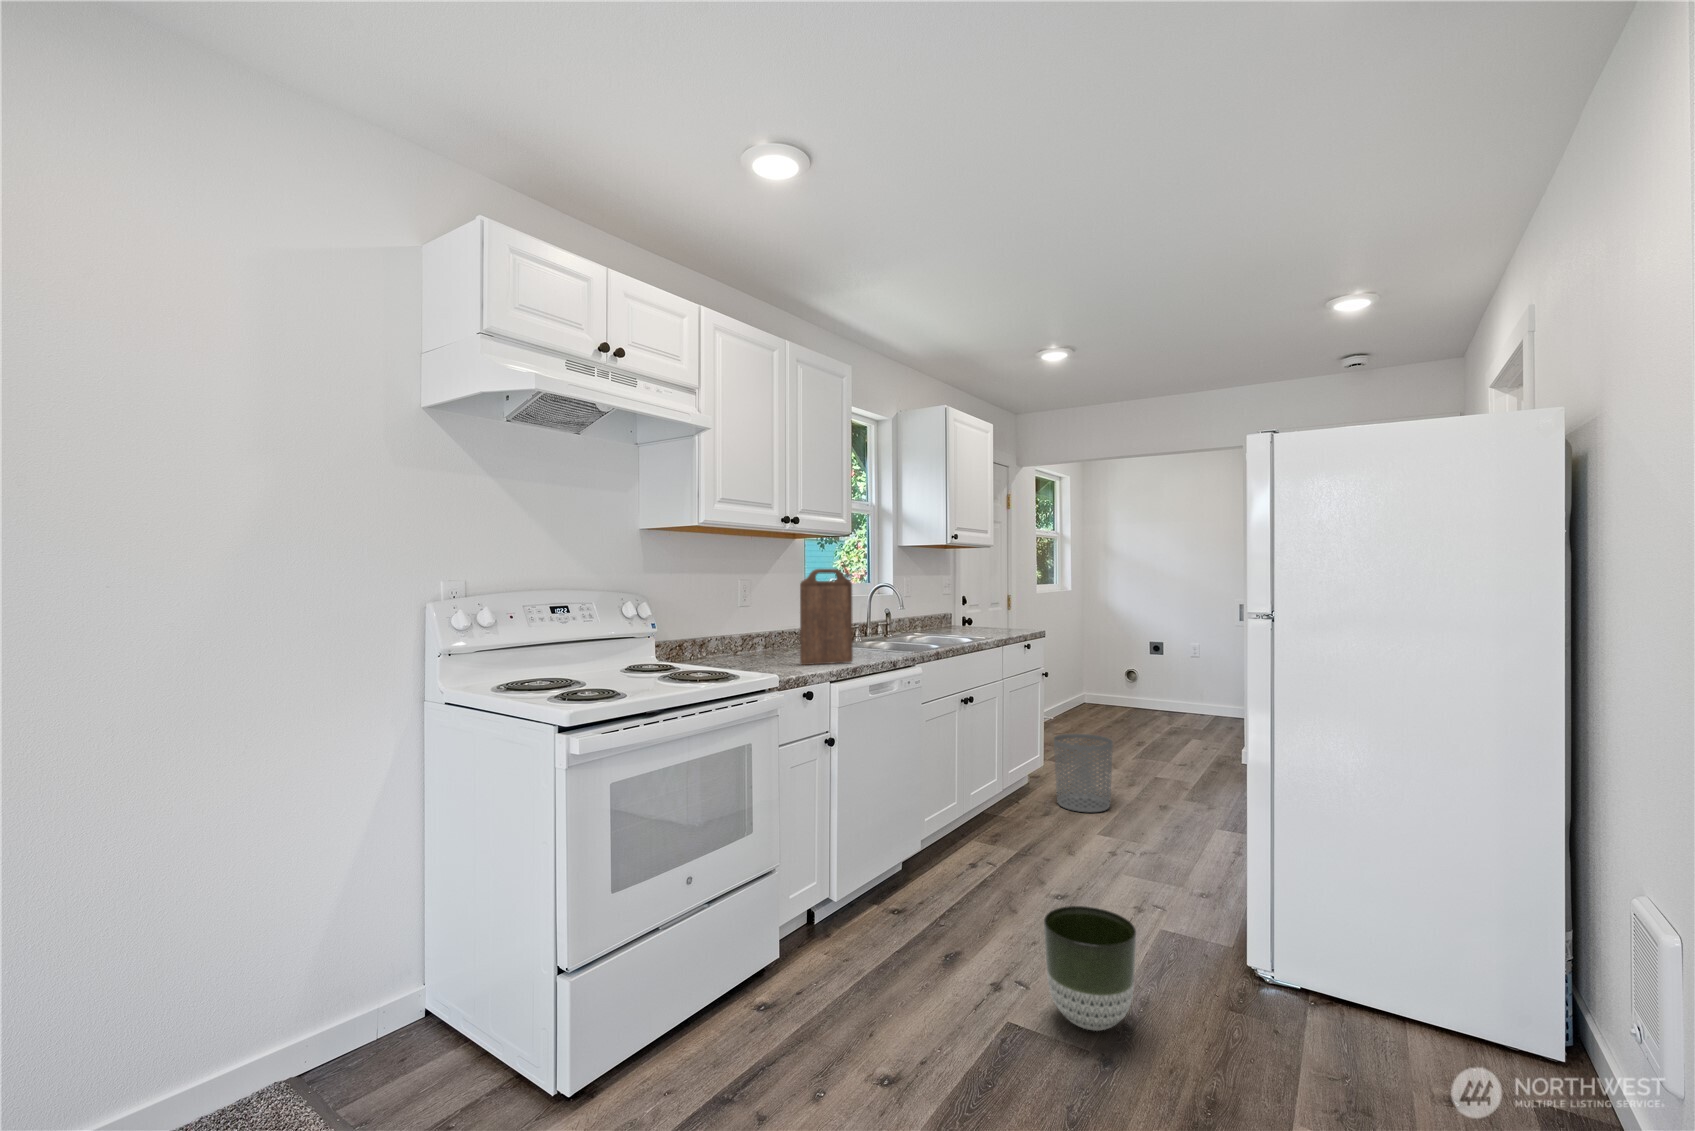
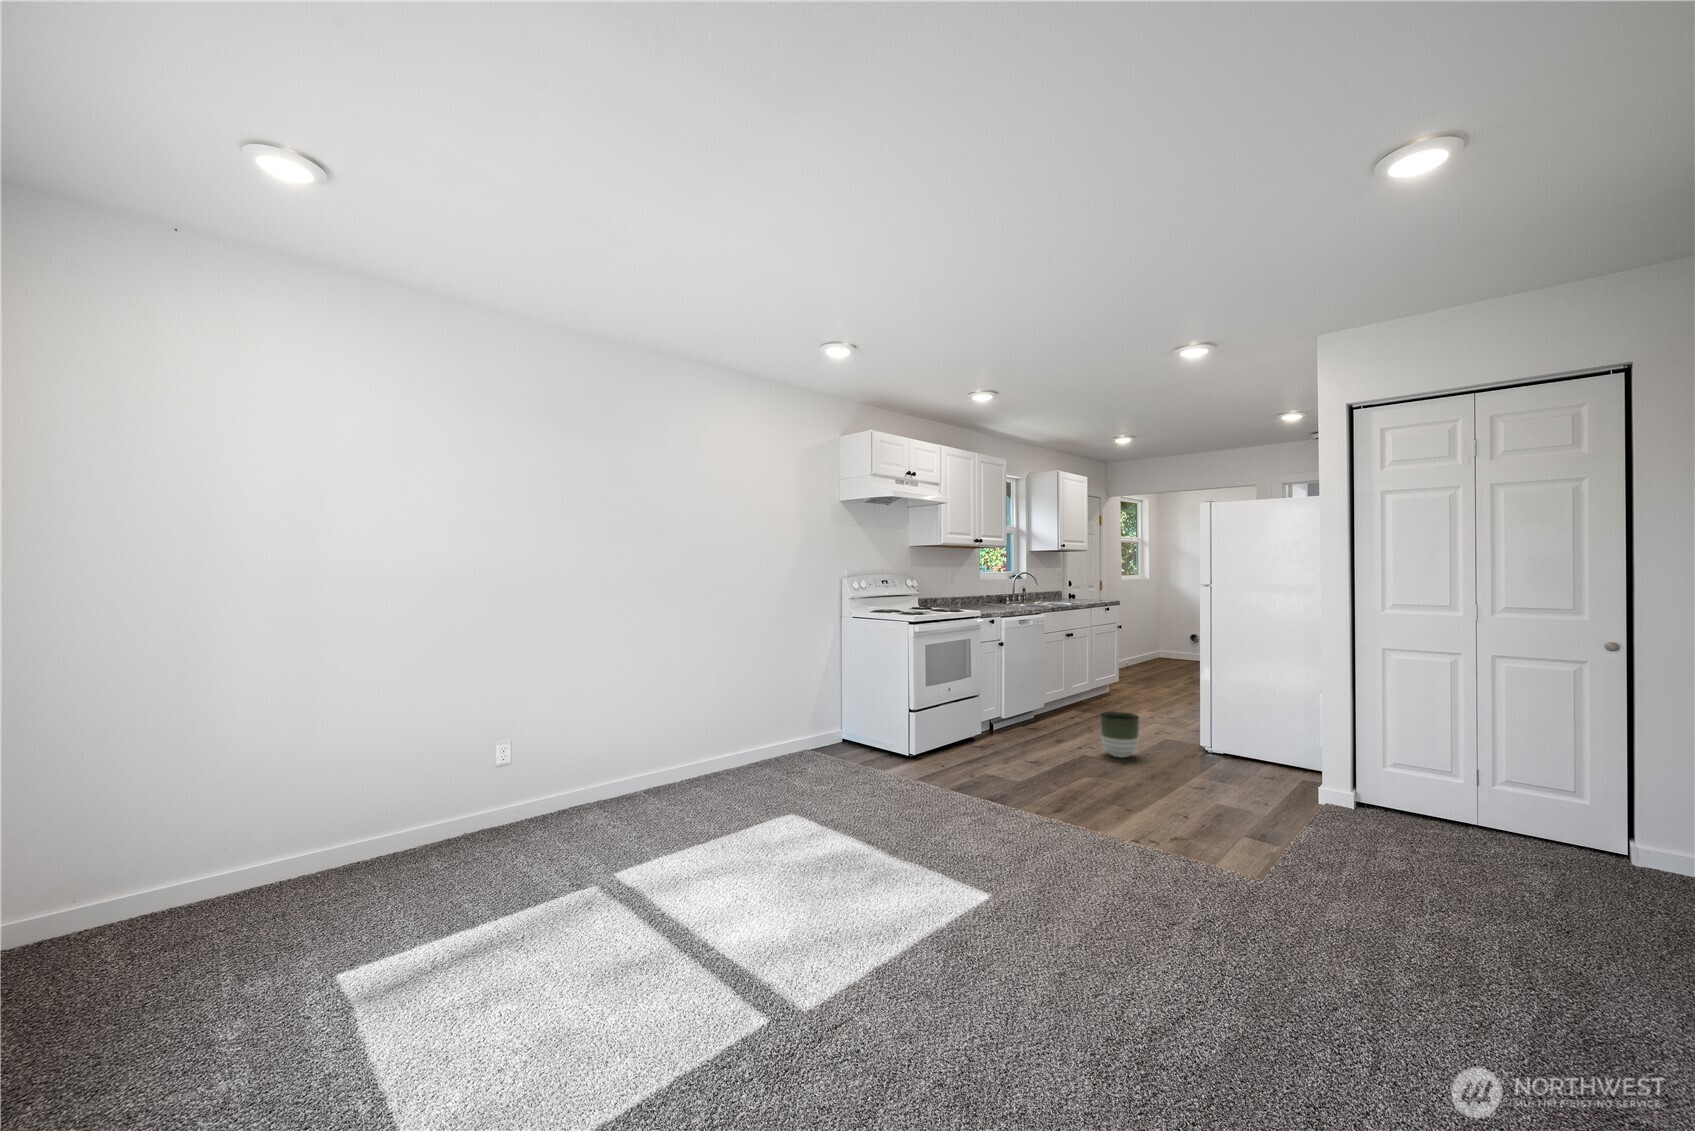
cutting board: present [800,569,853,665] -> none [986,565,1011,610]
waste bin: present [1054,734,1113,812] -> none [1123,660,1158,703]

